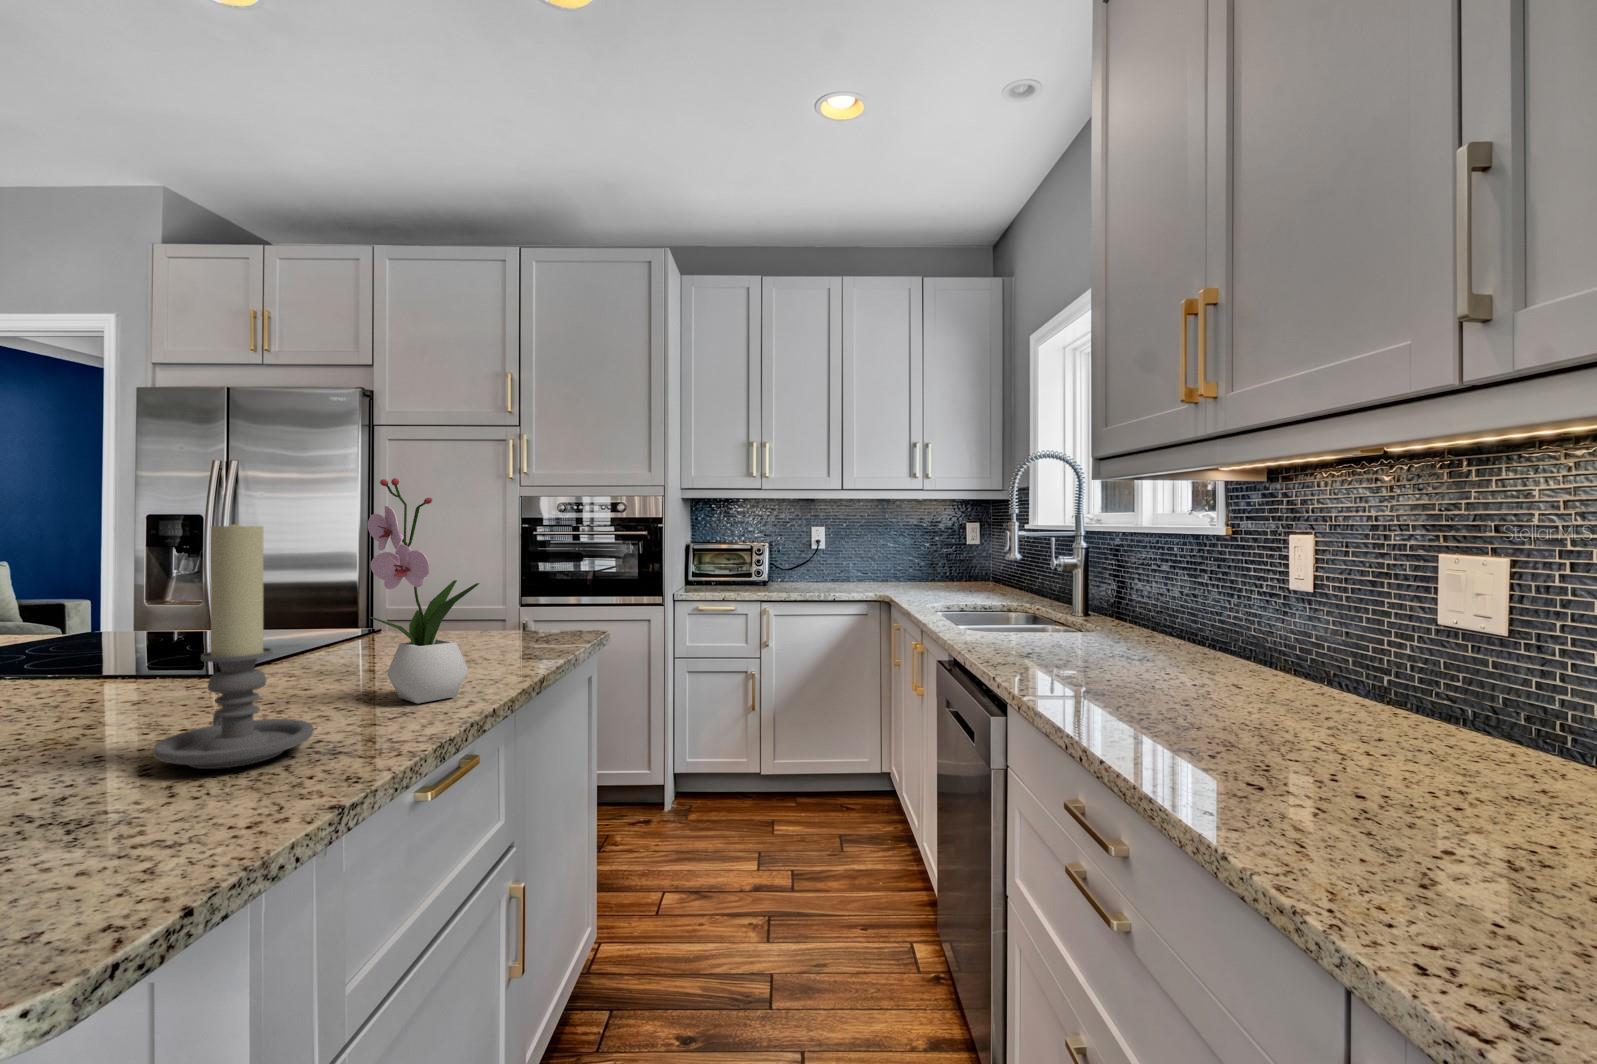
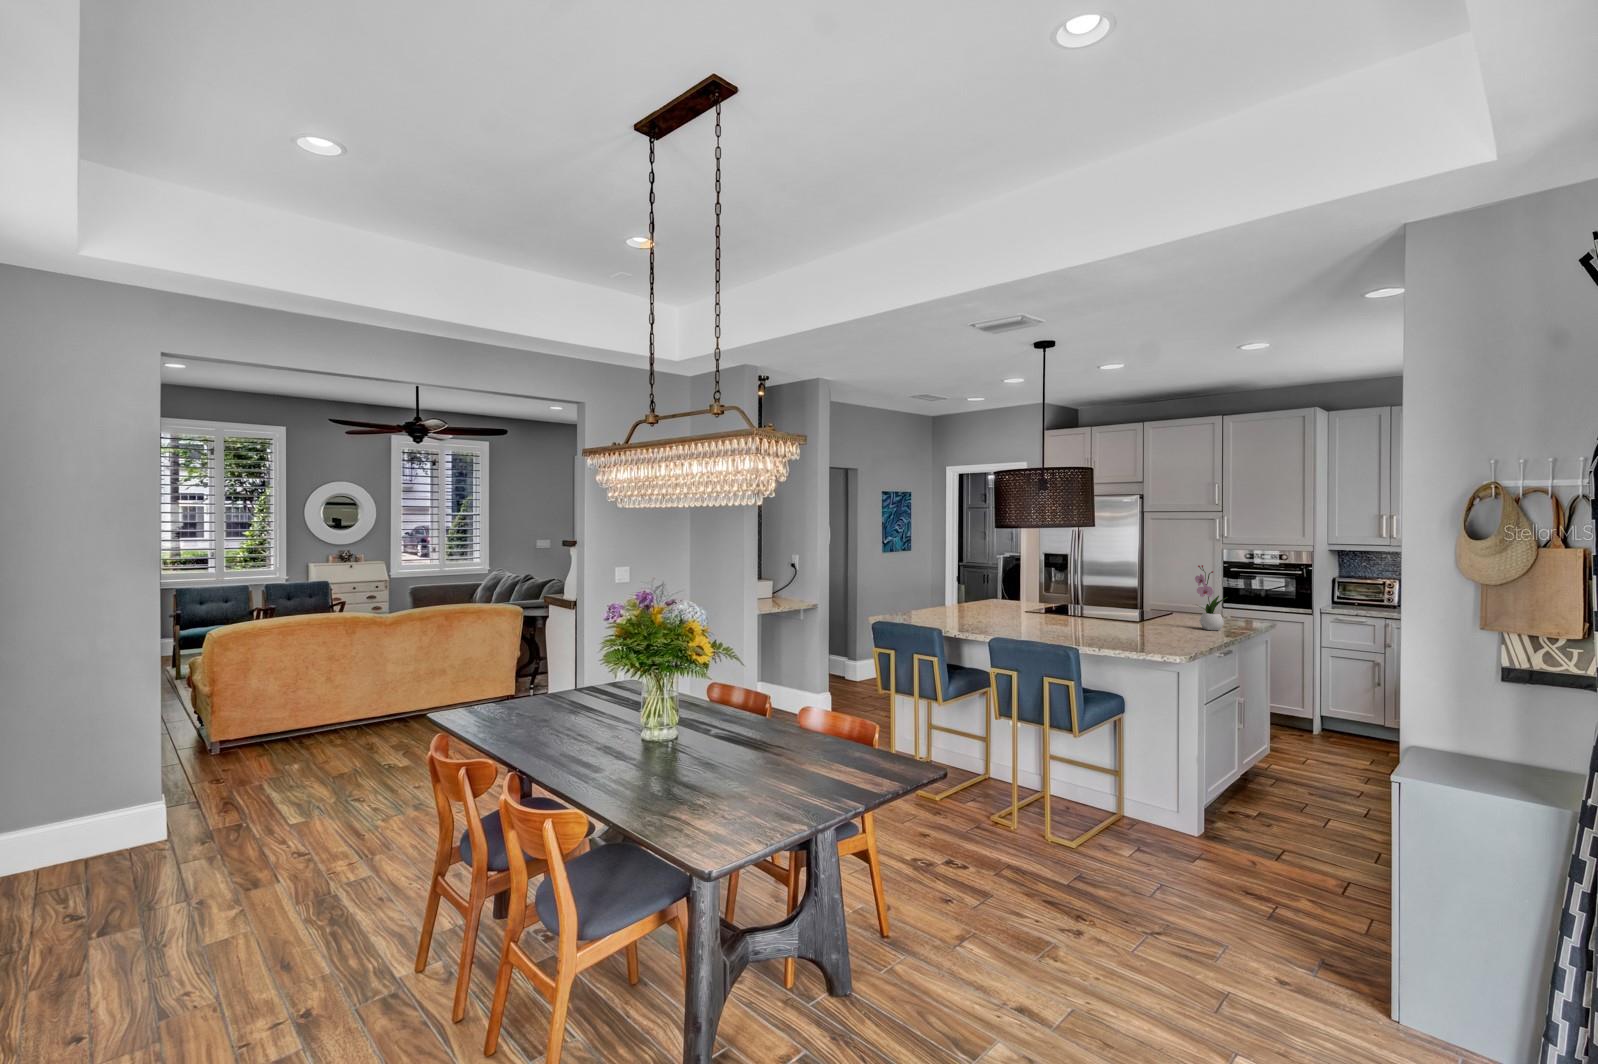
candle holder: present [153,521,314,769] -> none [1160,580,1191,634]

